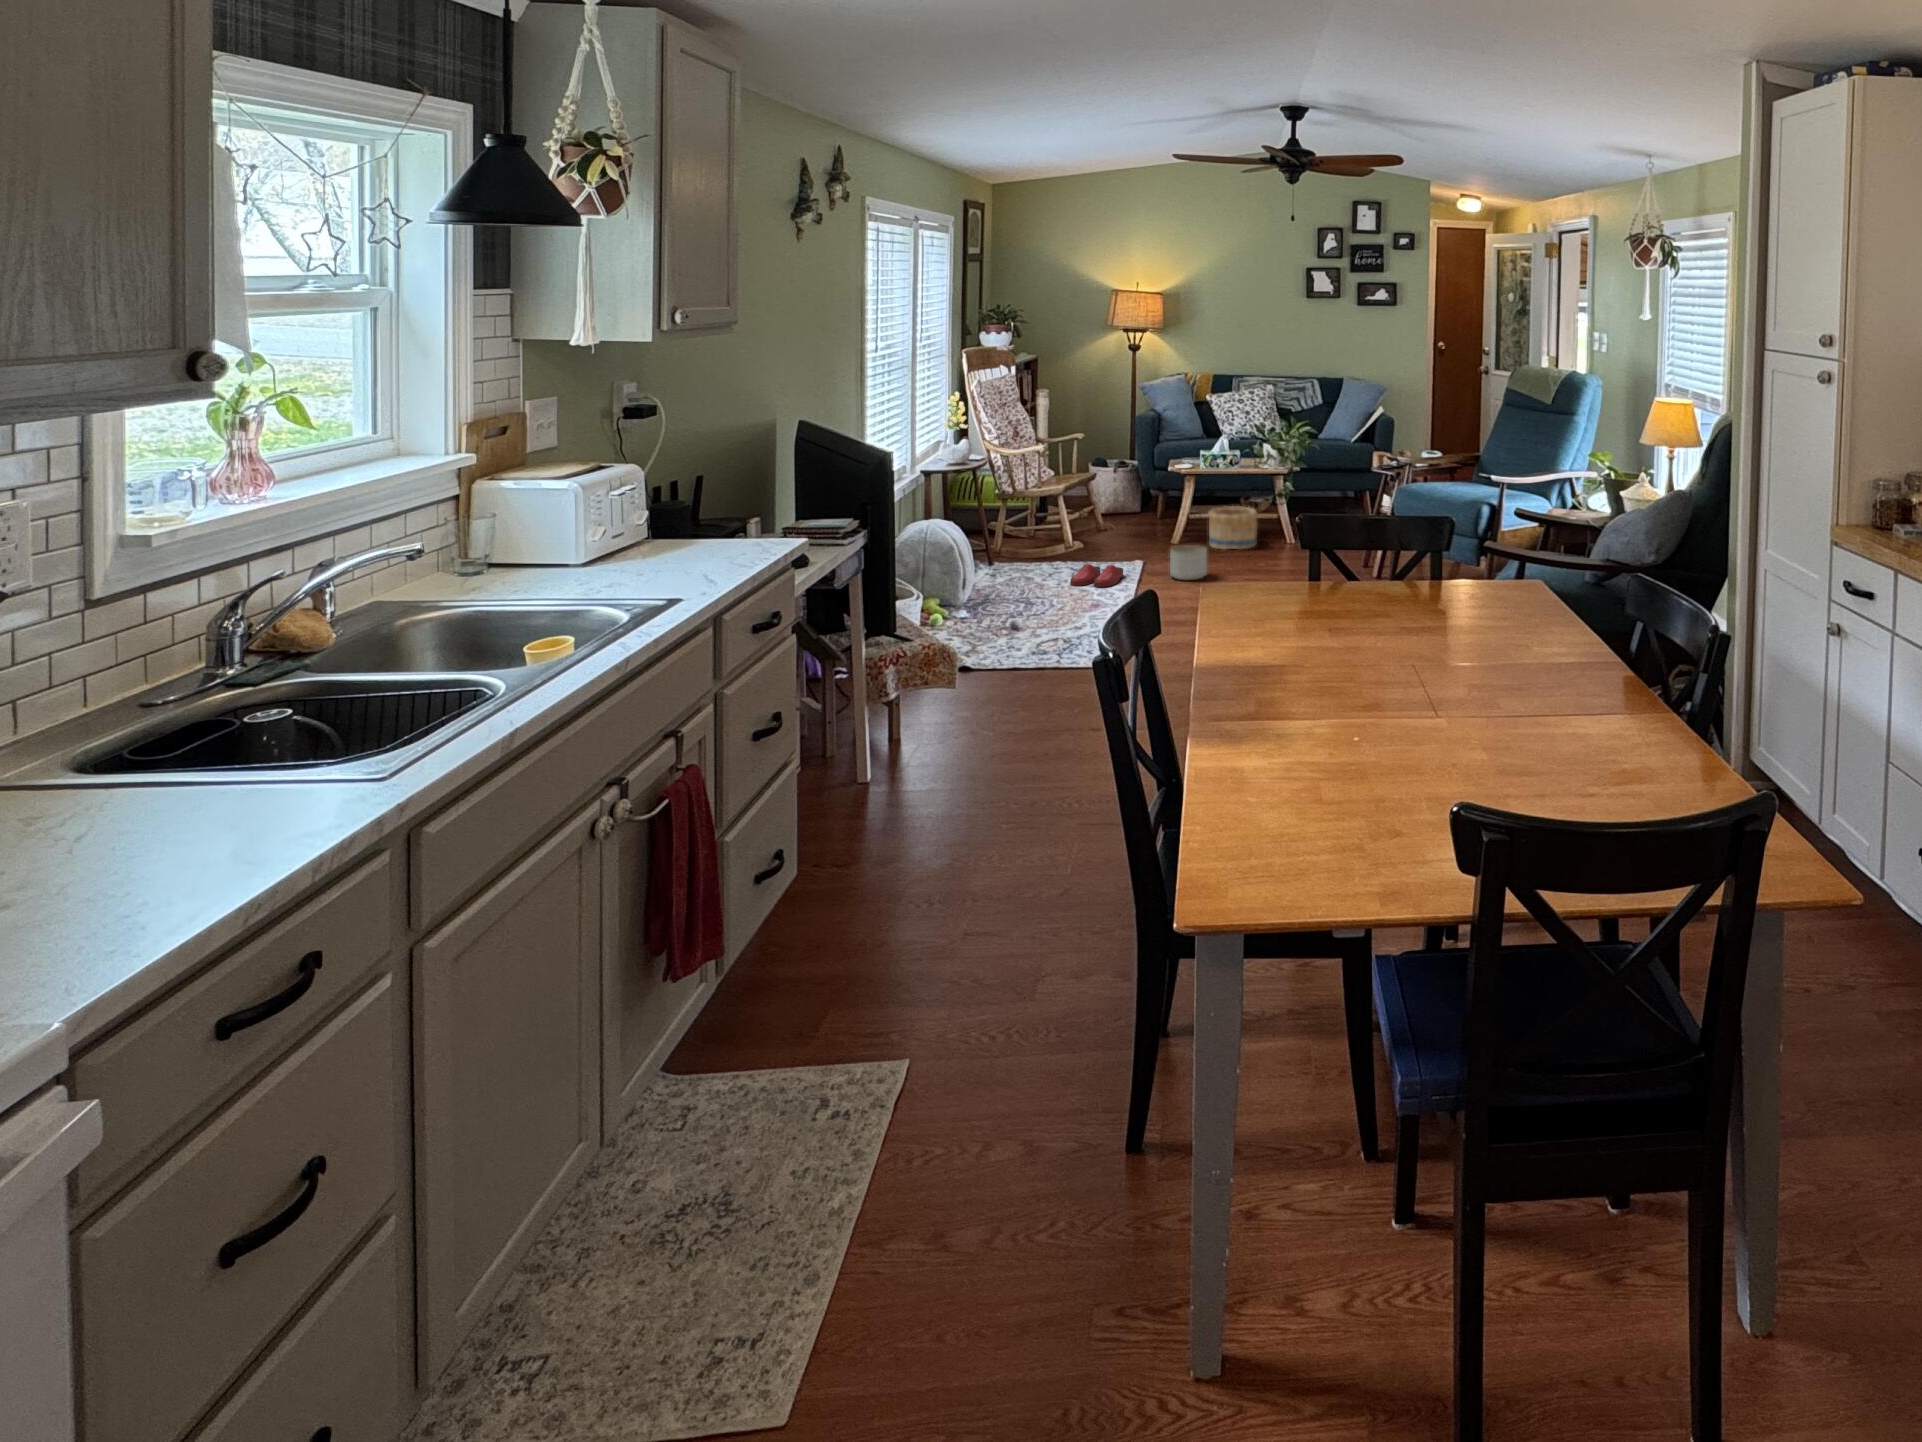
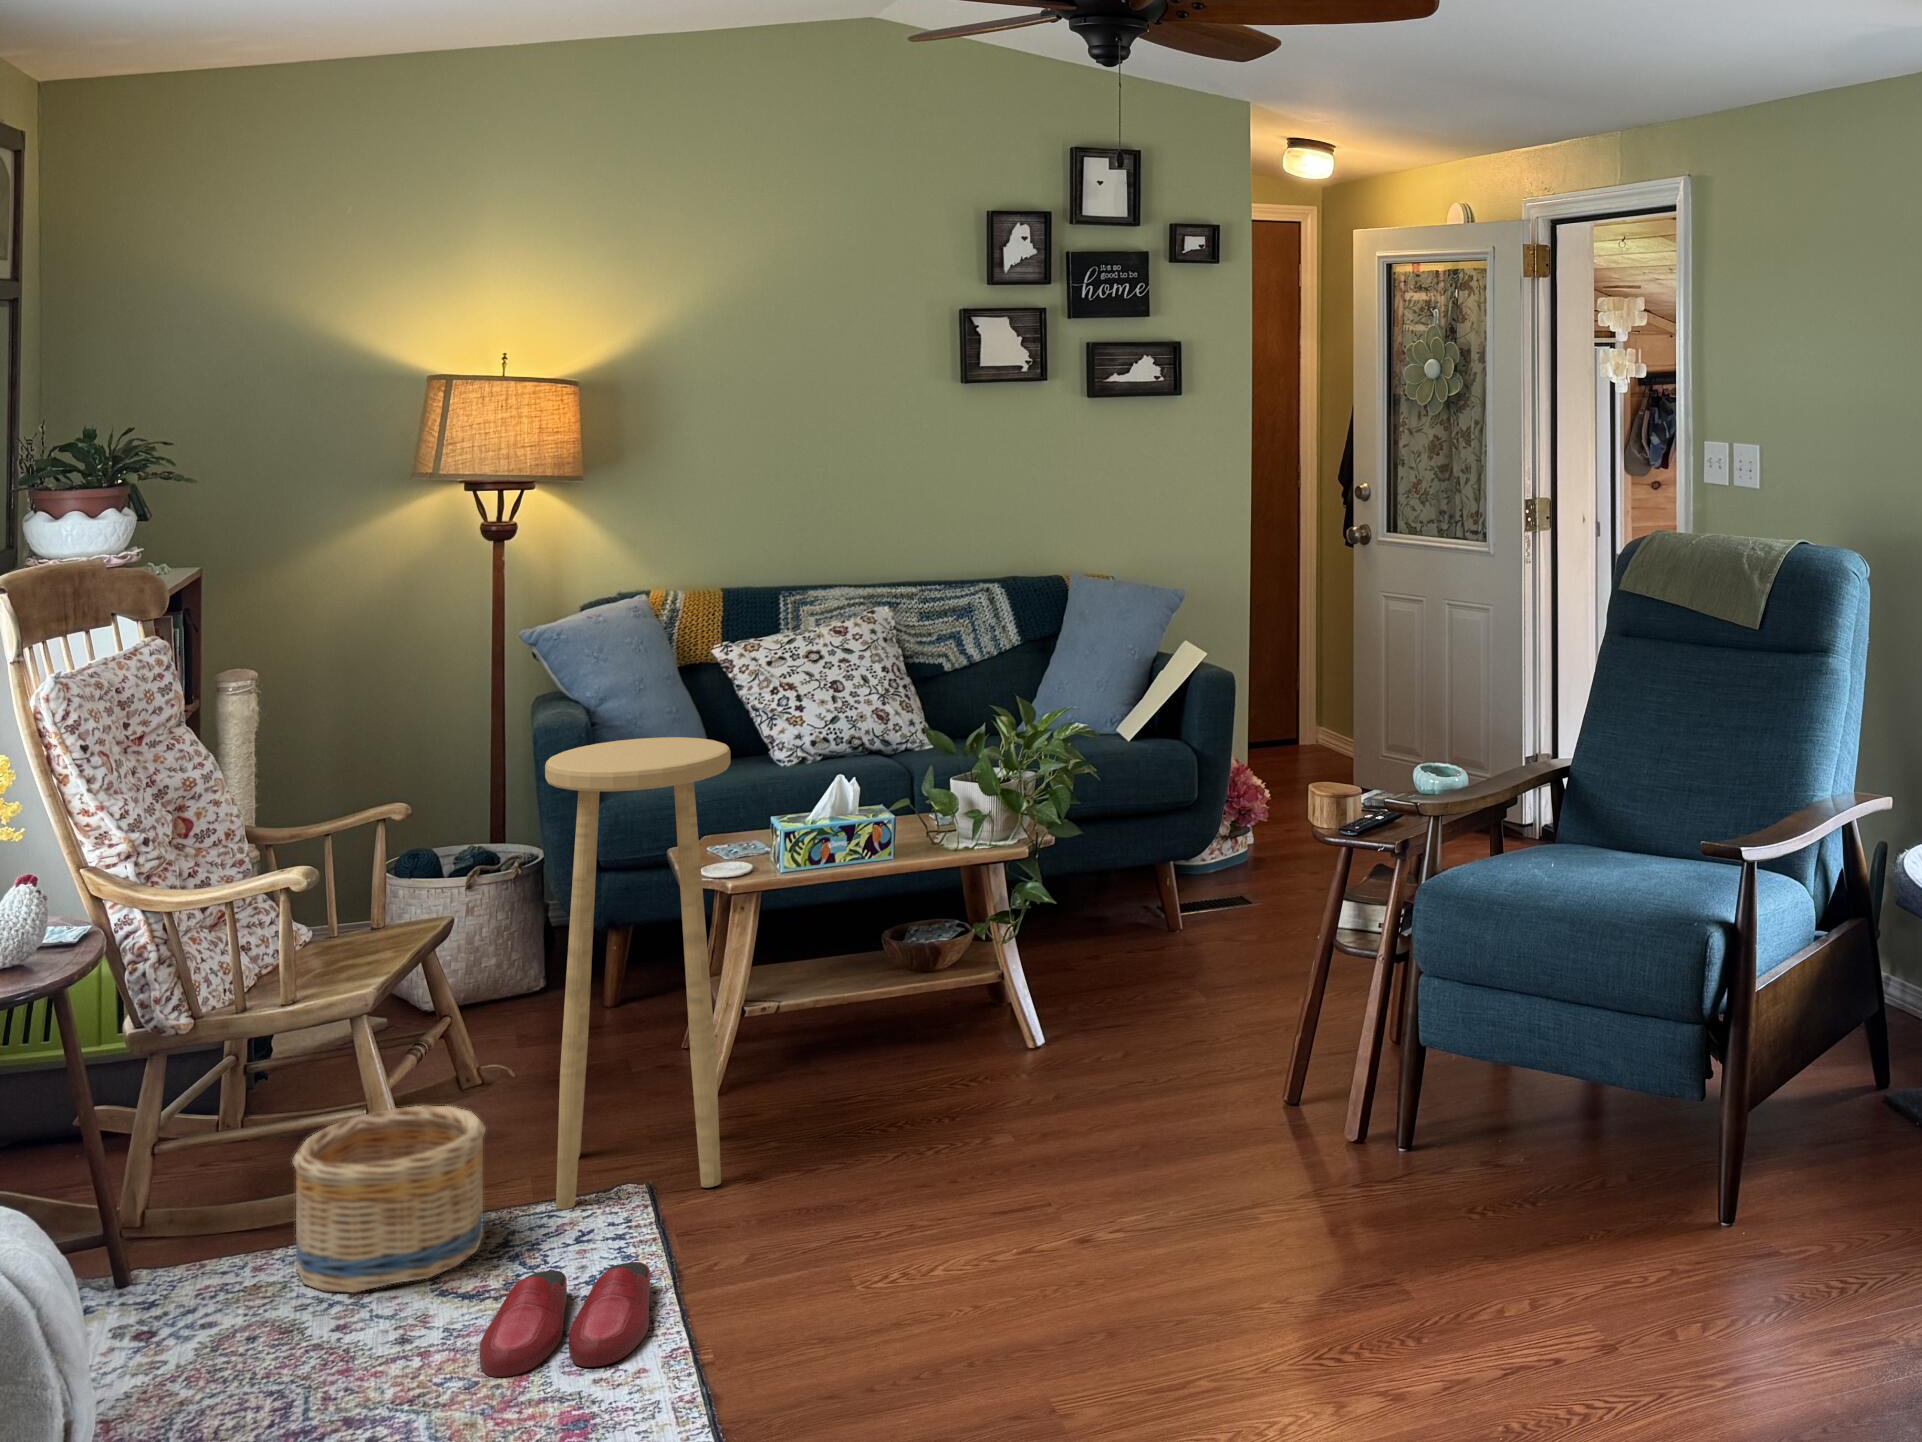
stool: none [1110,414,1168,559] -> present [545,737,731,1209]
basket: present [1209,506,1257,550] -> present [292,1106,486,1293]
planter: present [1170,545,1207,580] -> none [806,1144,925,1274]

